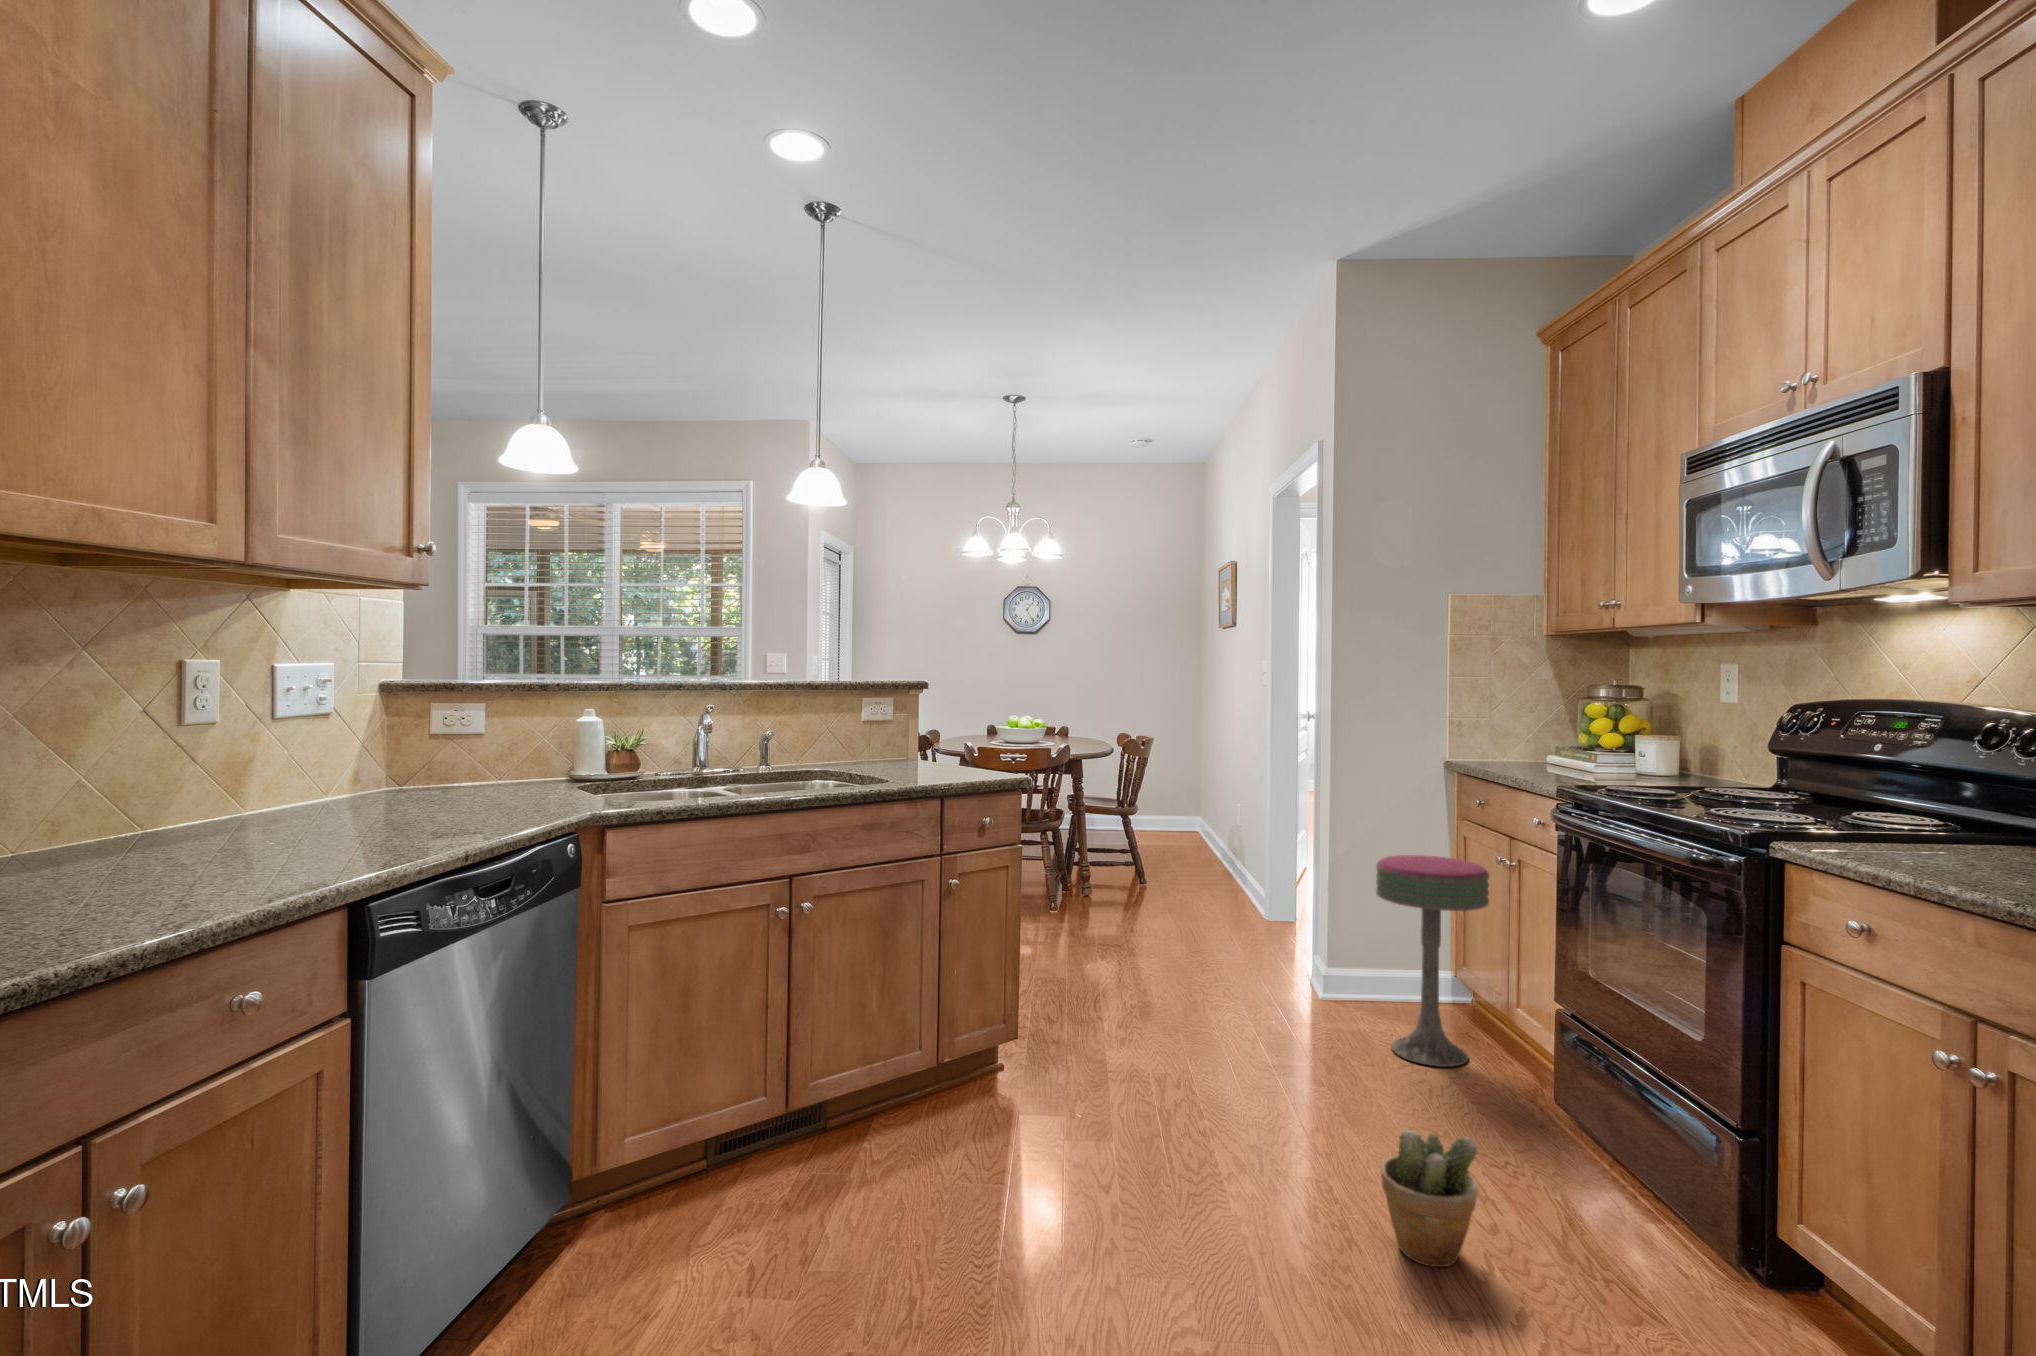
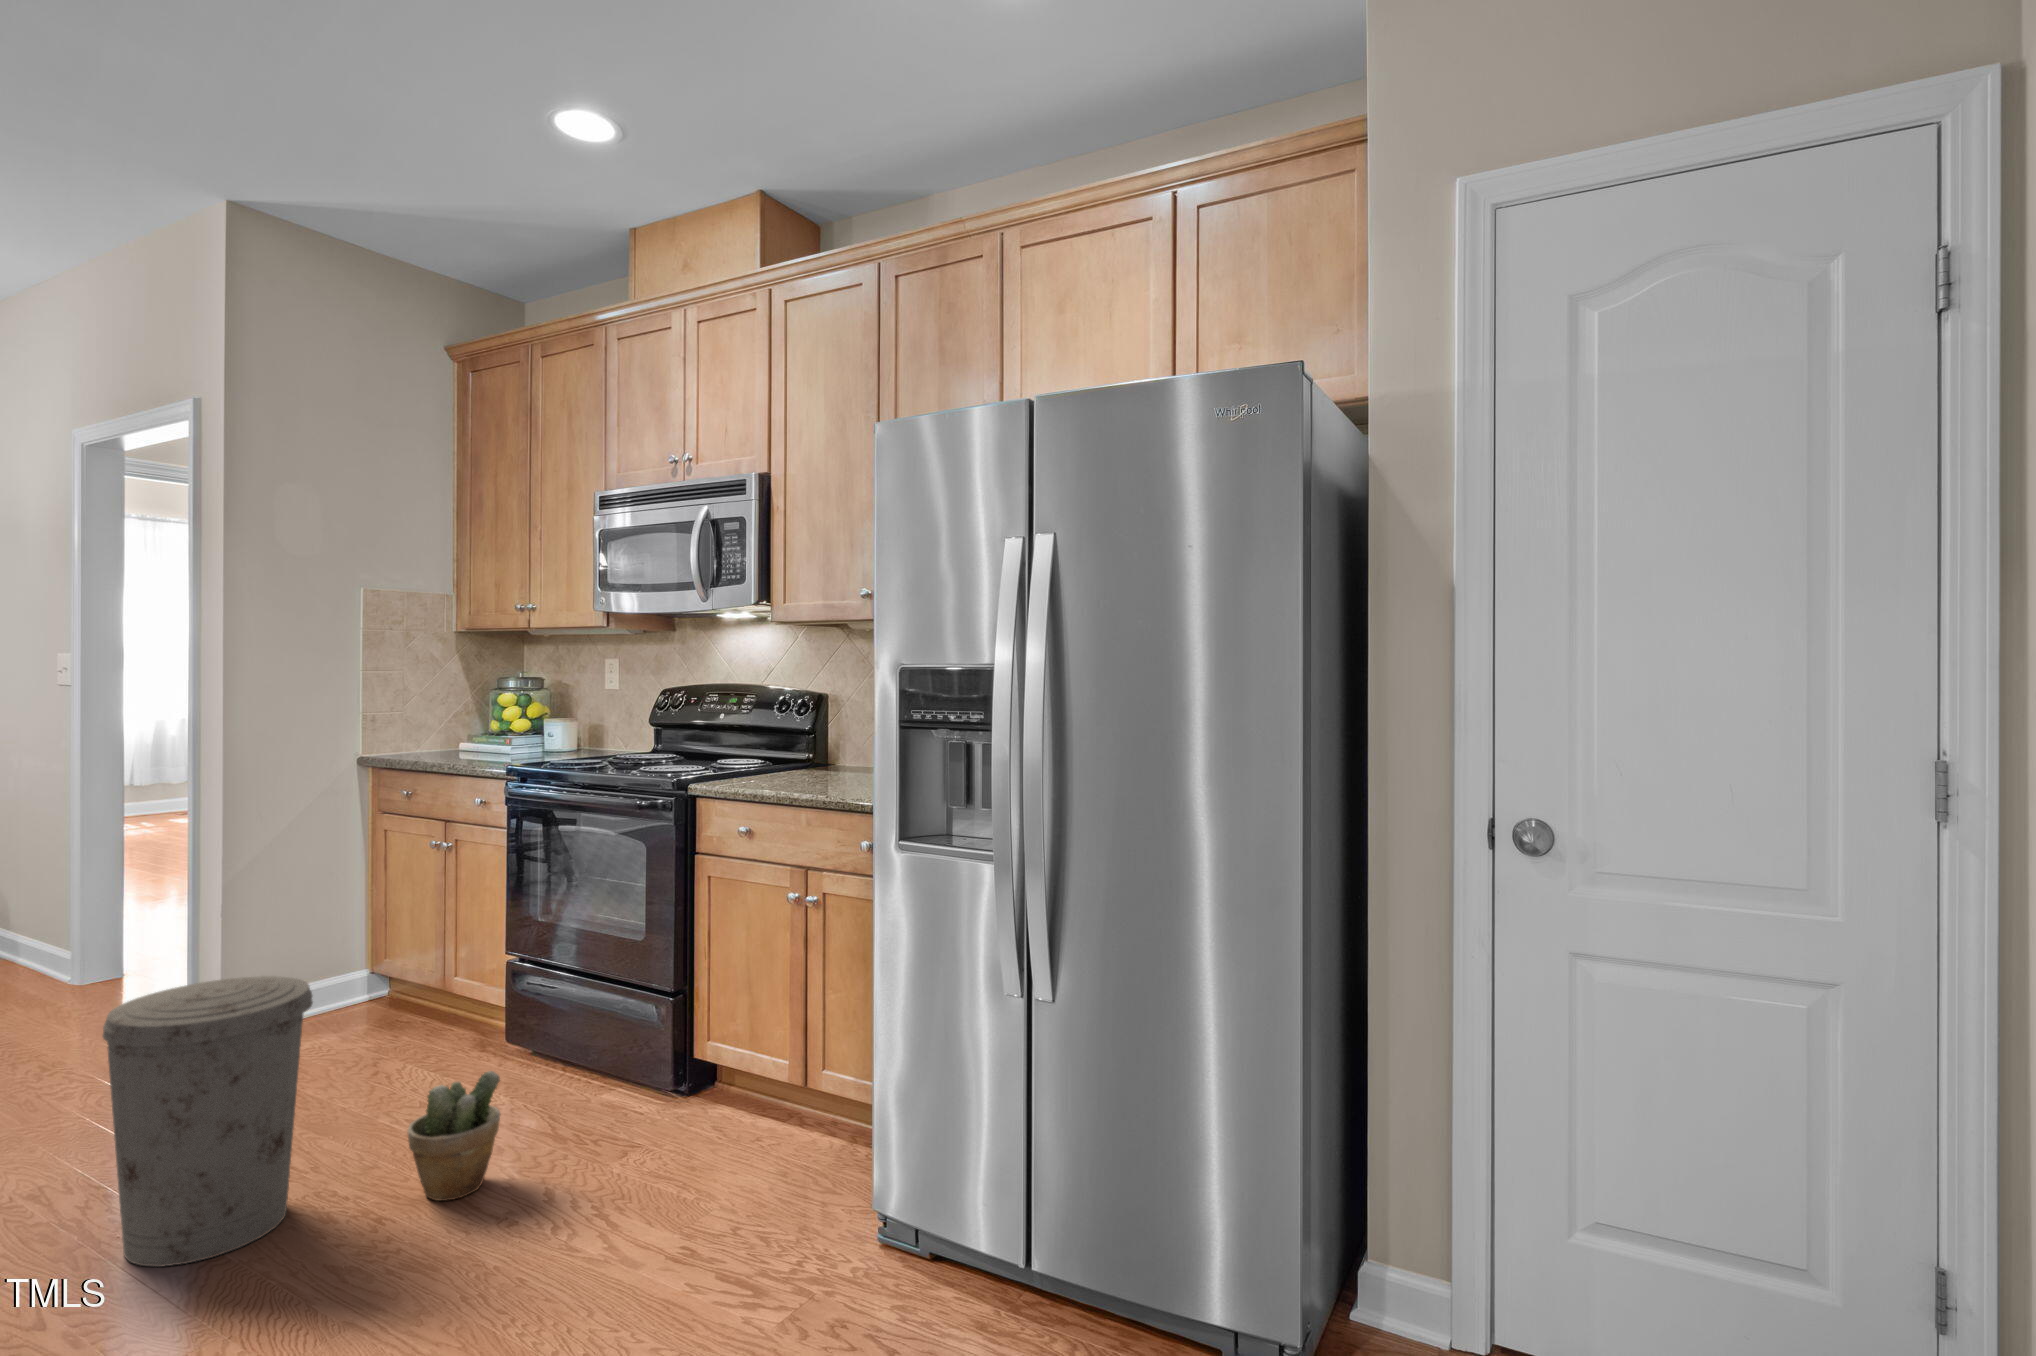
bar stool: present [1376,855,1489,1067] -> none [305,850,429,1060]
trash can: none [1159,951,1310,1206] -> present [103,976,313,1267]

